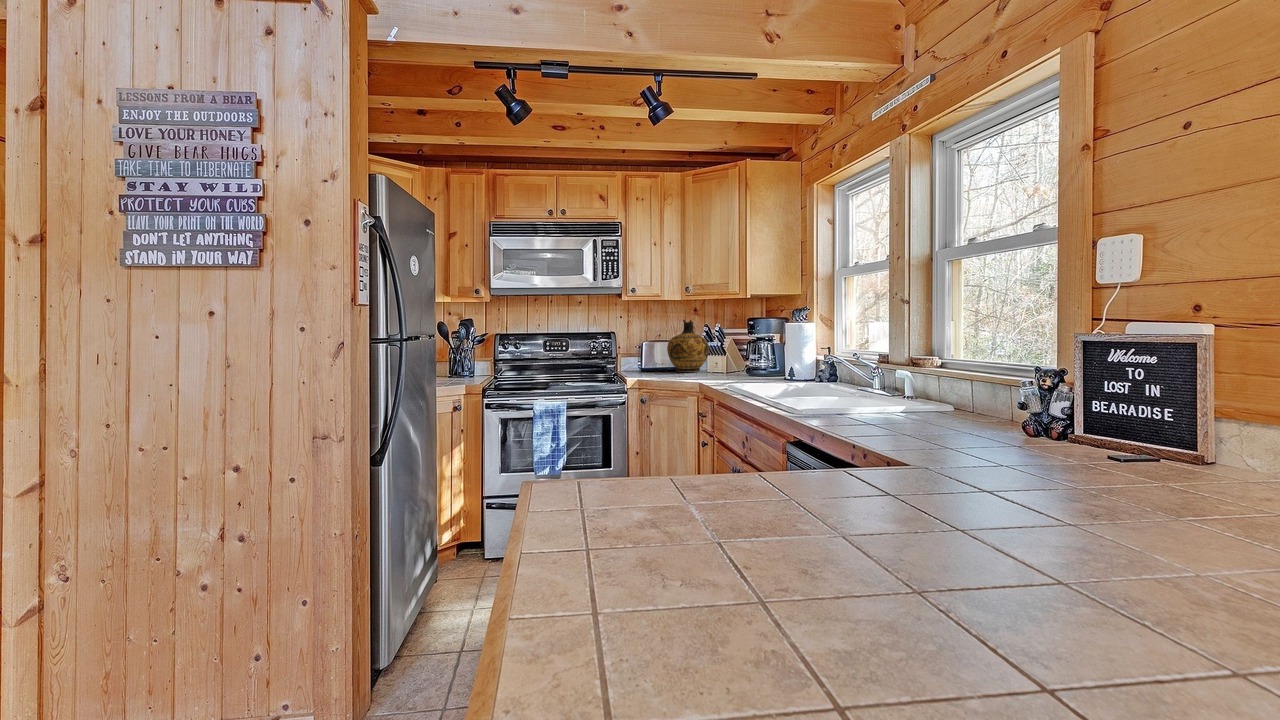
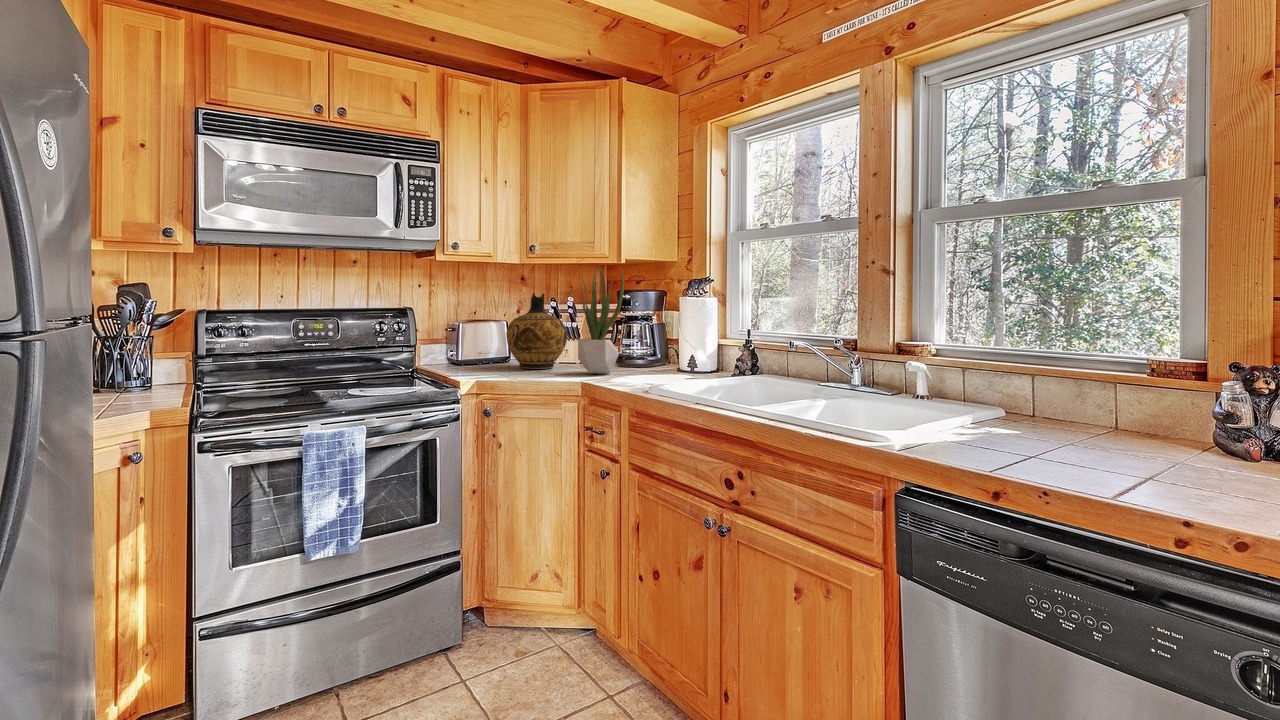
potted plant: none [707,299,740,376] -> present [578,265,624,374]

